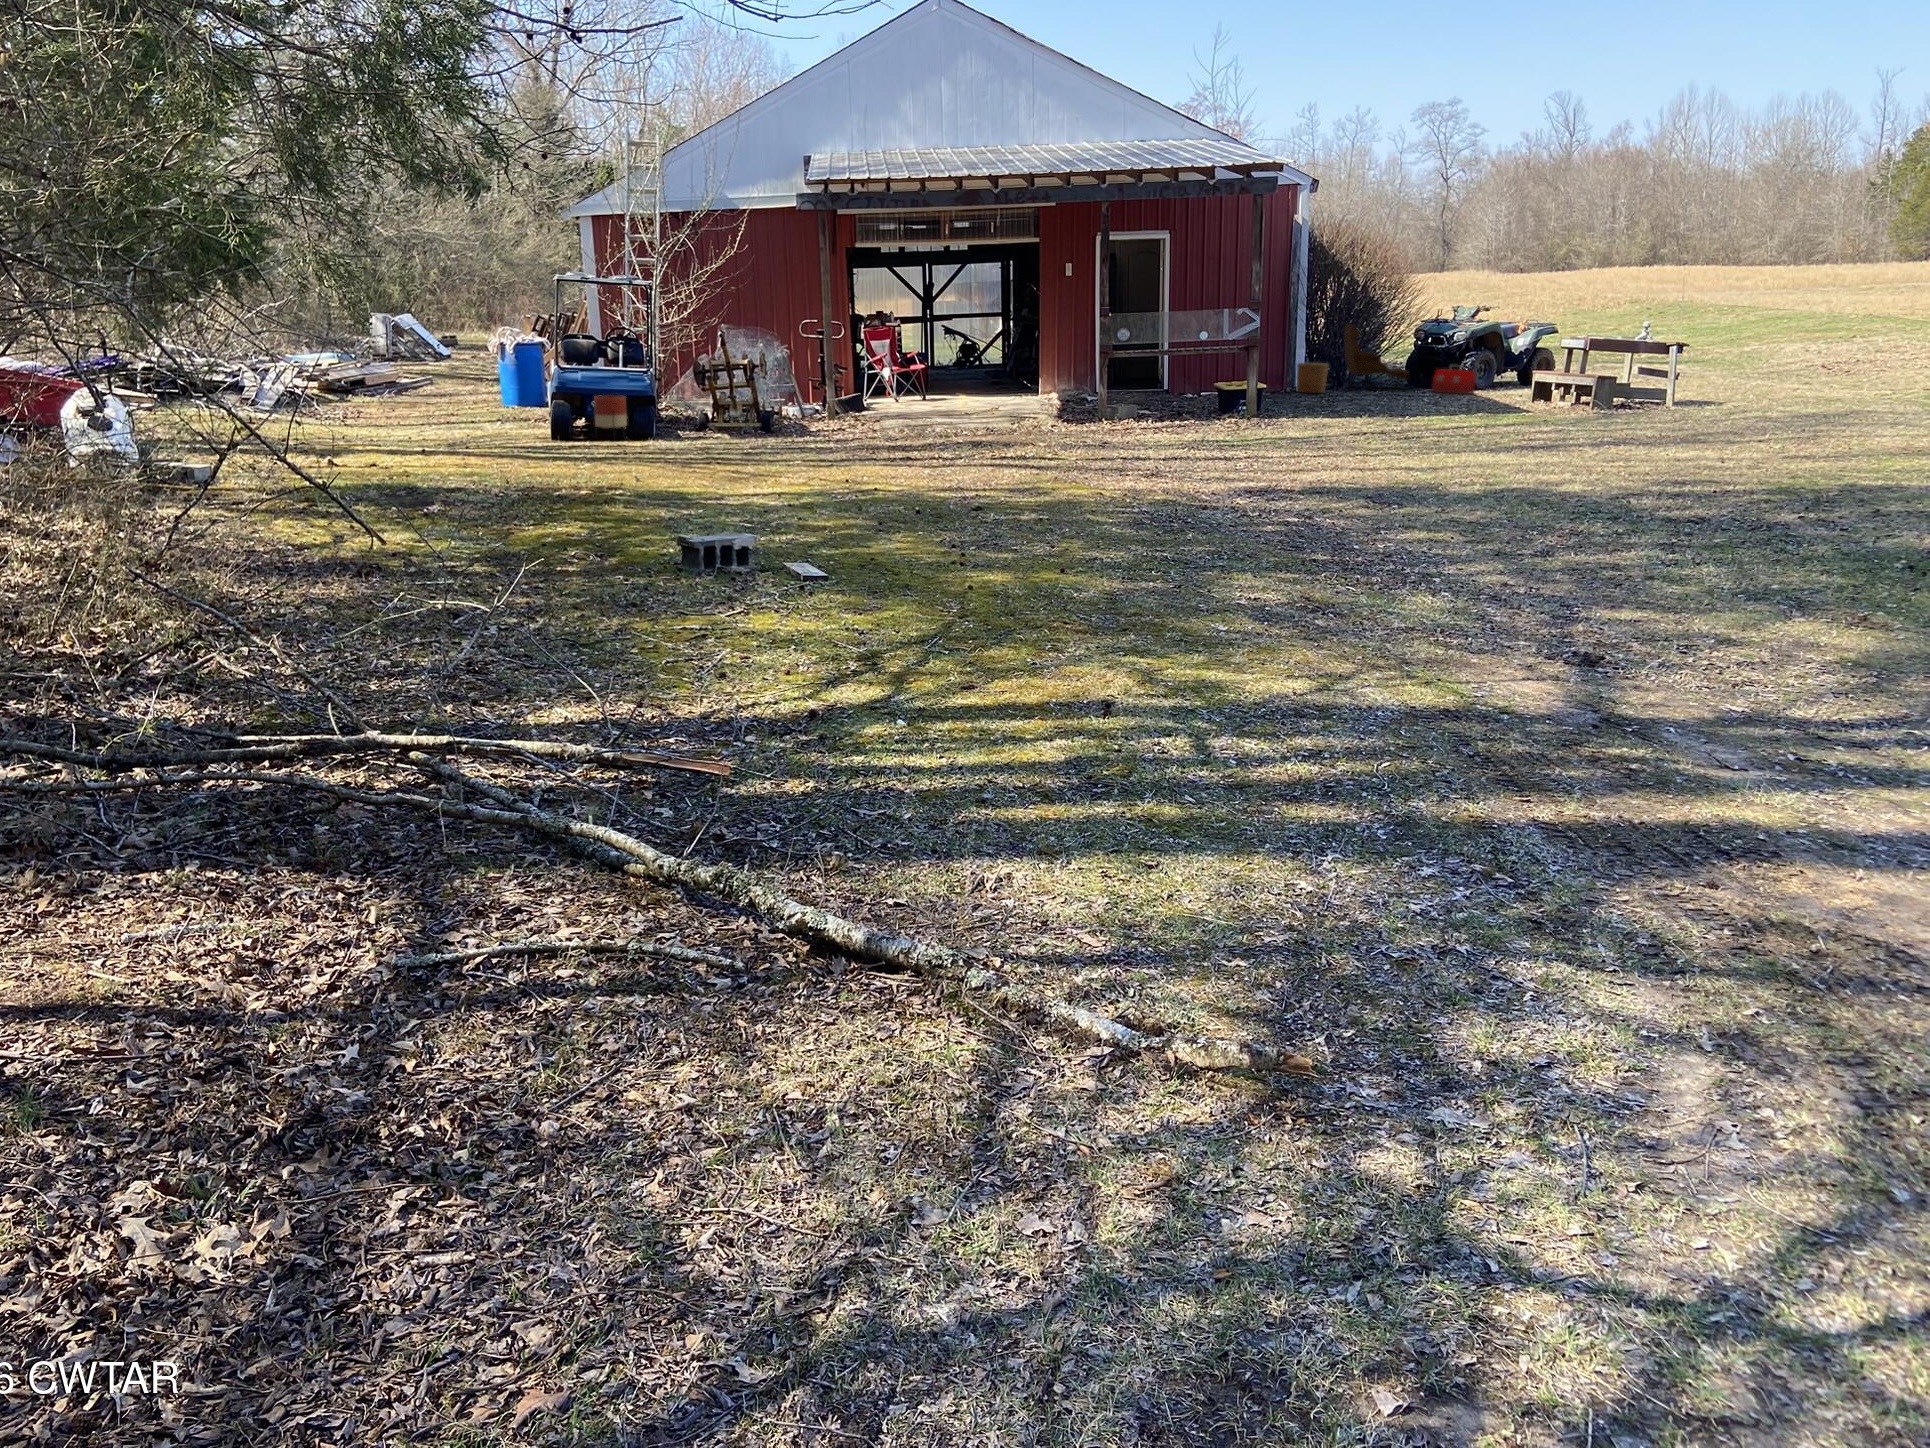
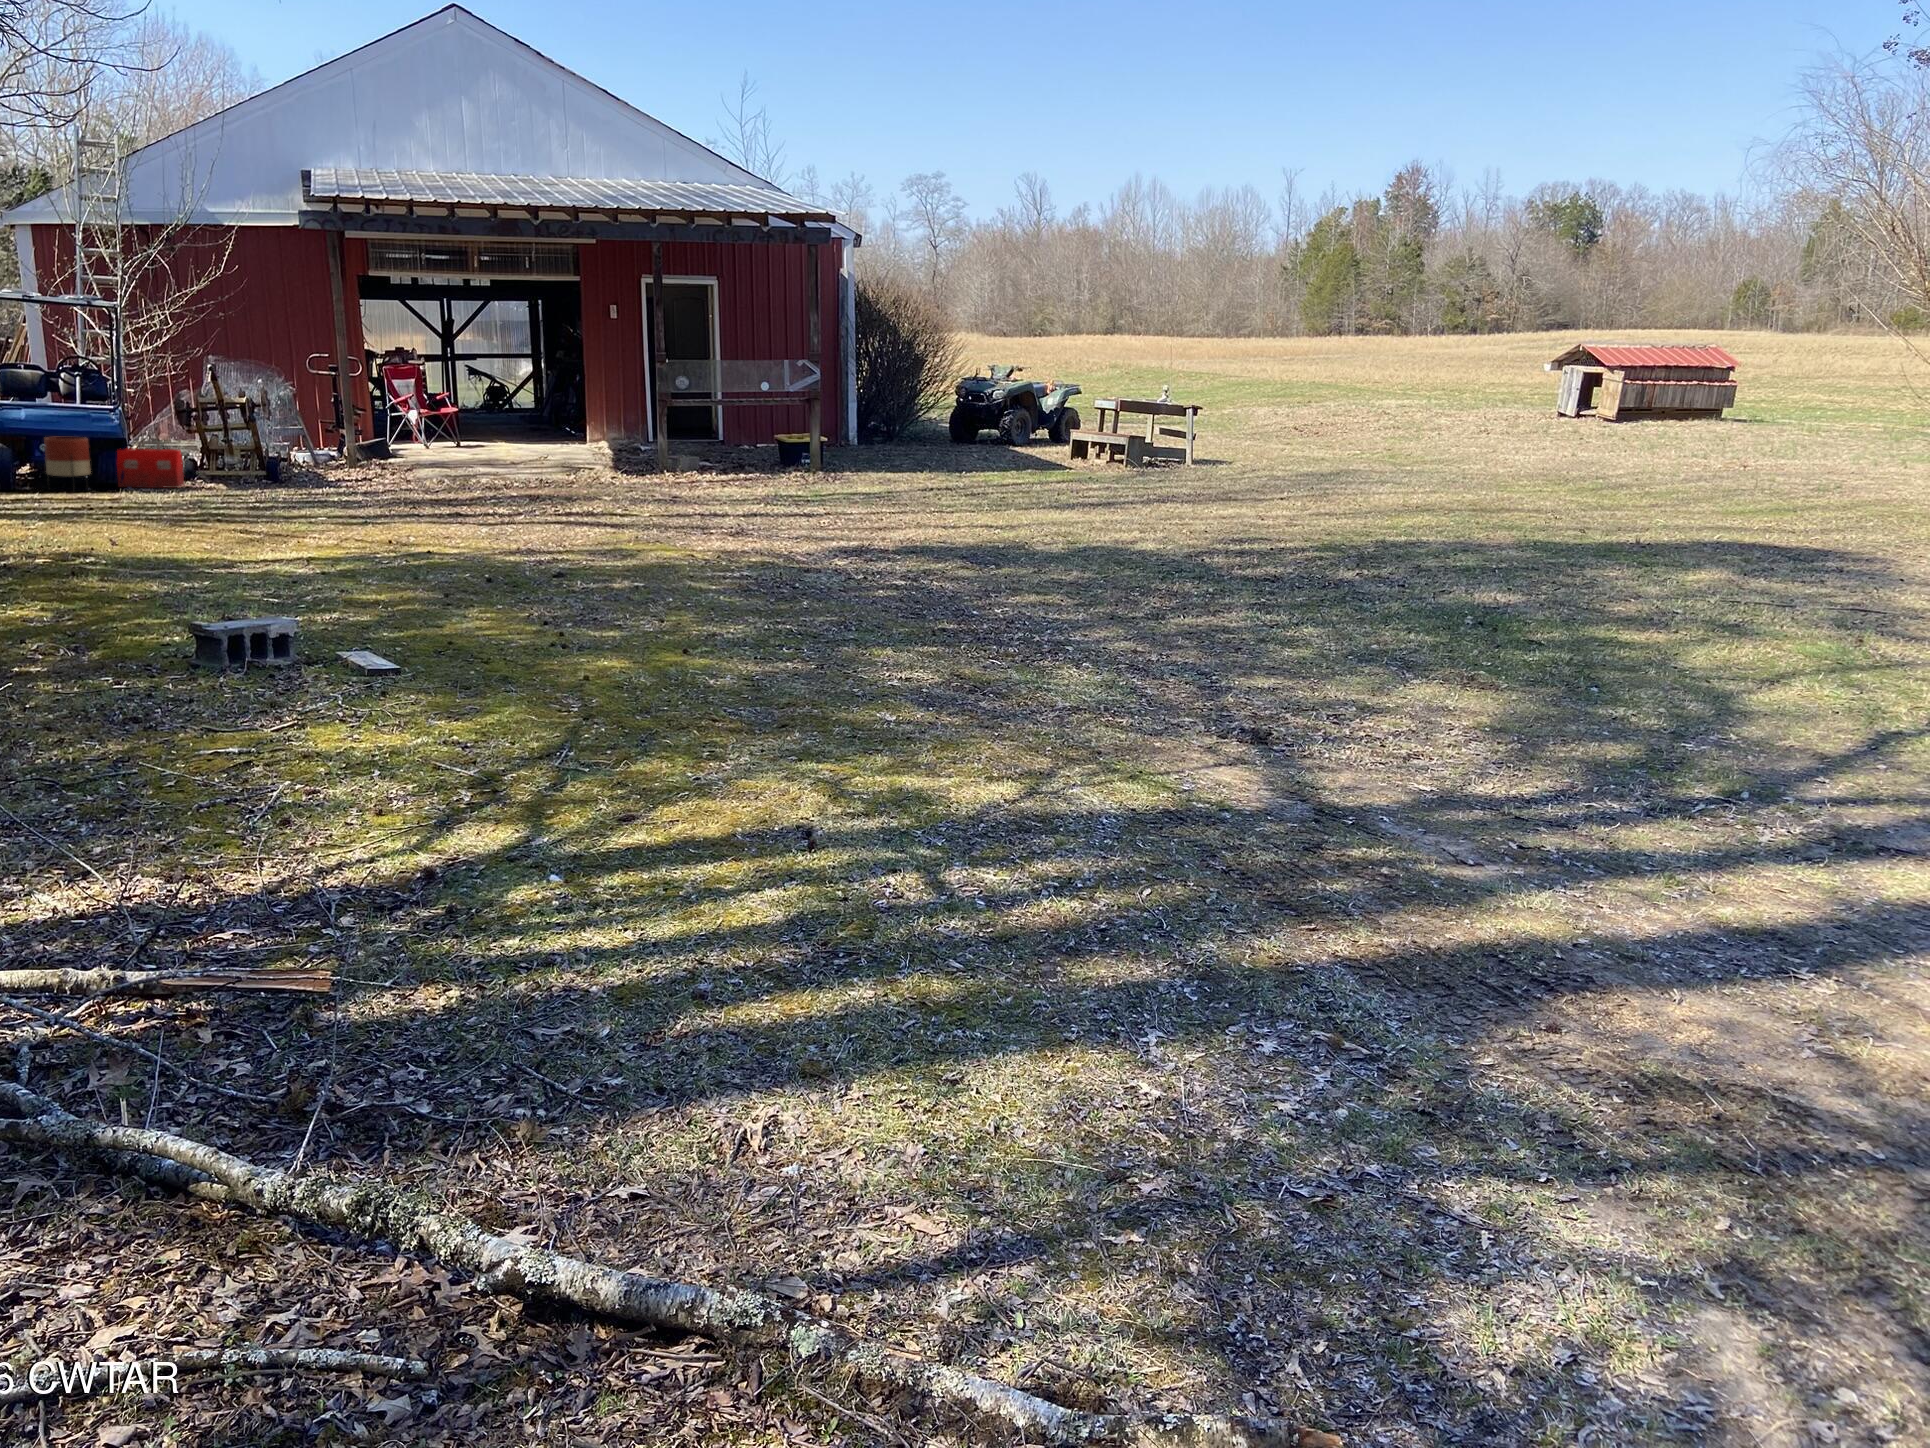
lounge chair: present [1344,324,1409,389] -> none [890,379,959,445]
woven basket: present [1297,363,1328,393] -> none [848,416,879,448]
toolbox: present [1432,365,1475,394] -> present [117,441,184,488]

